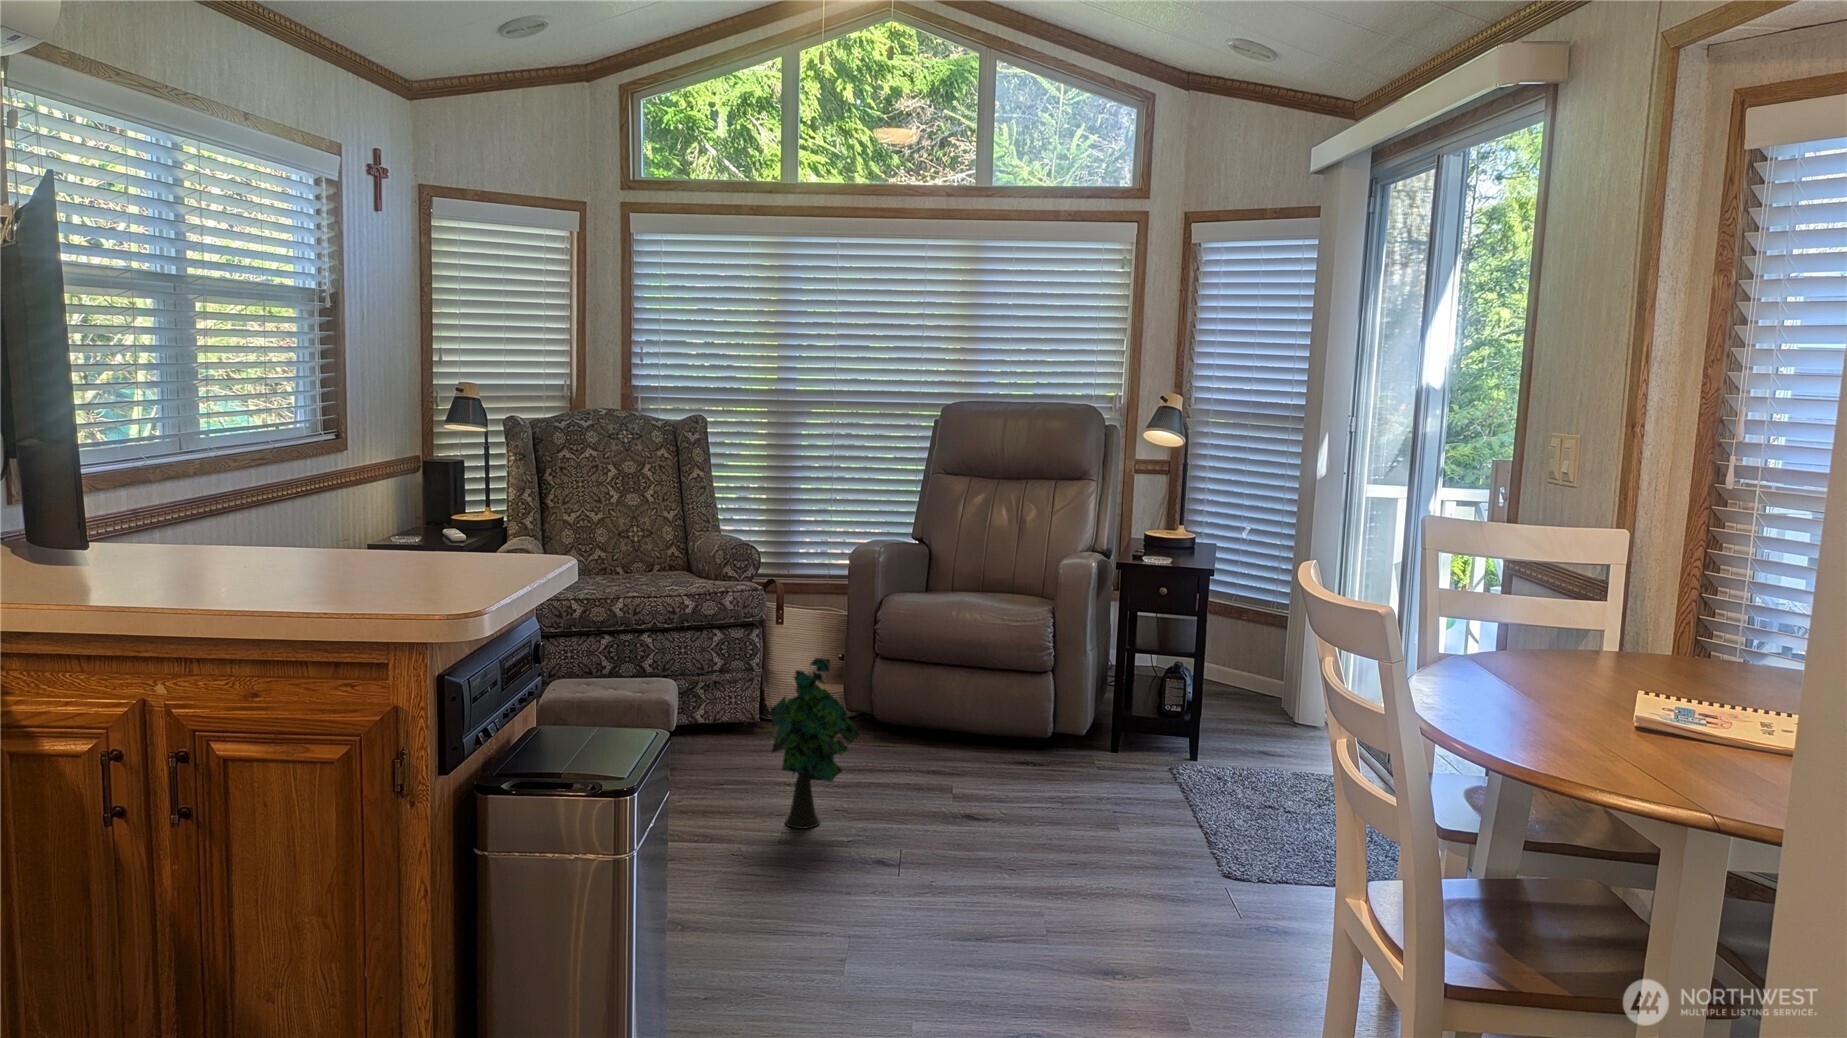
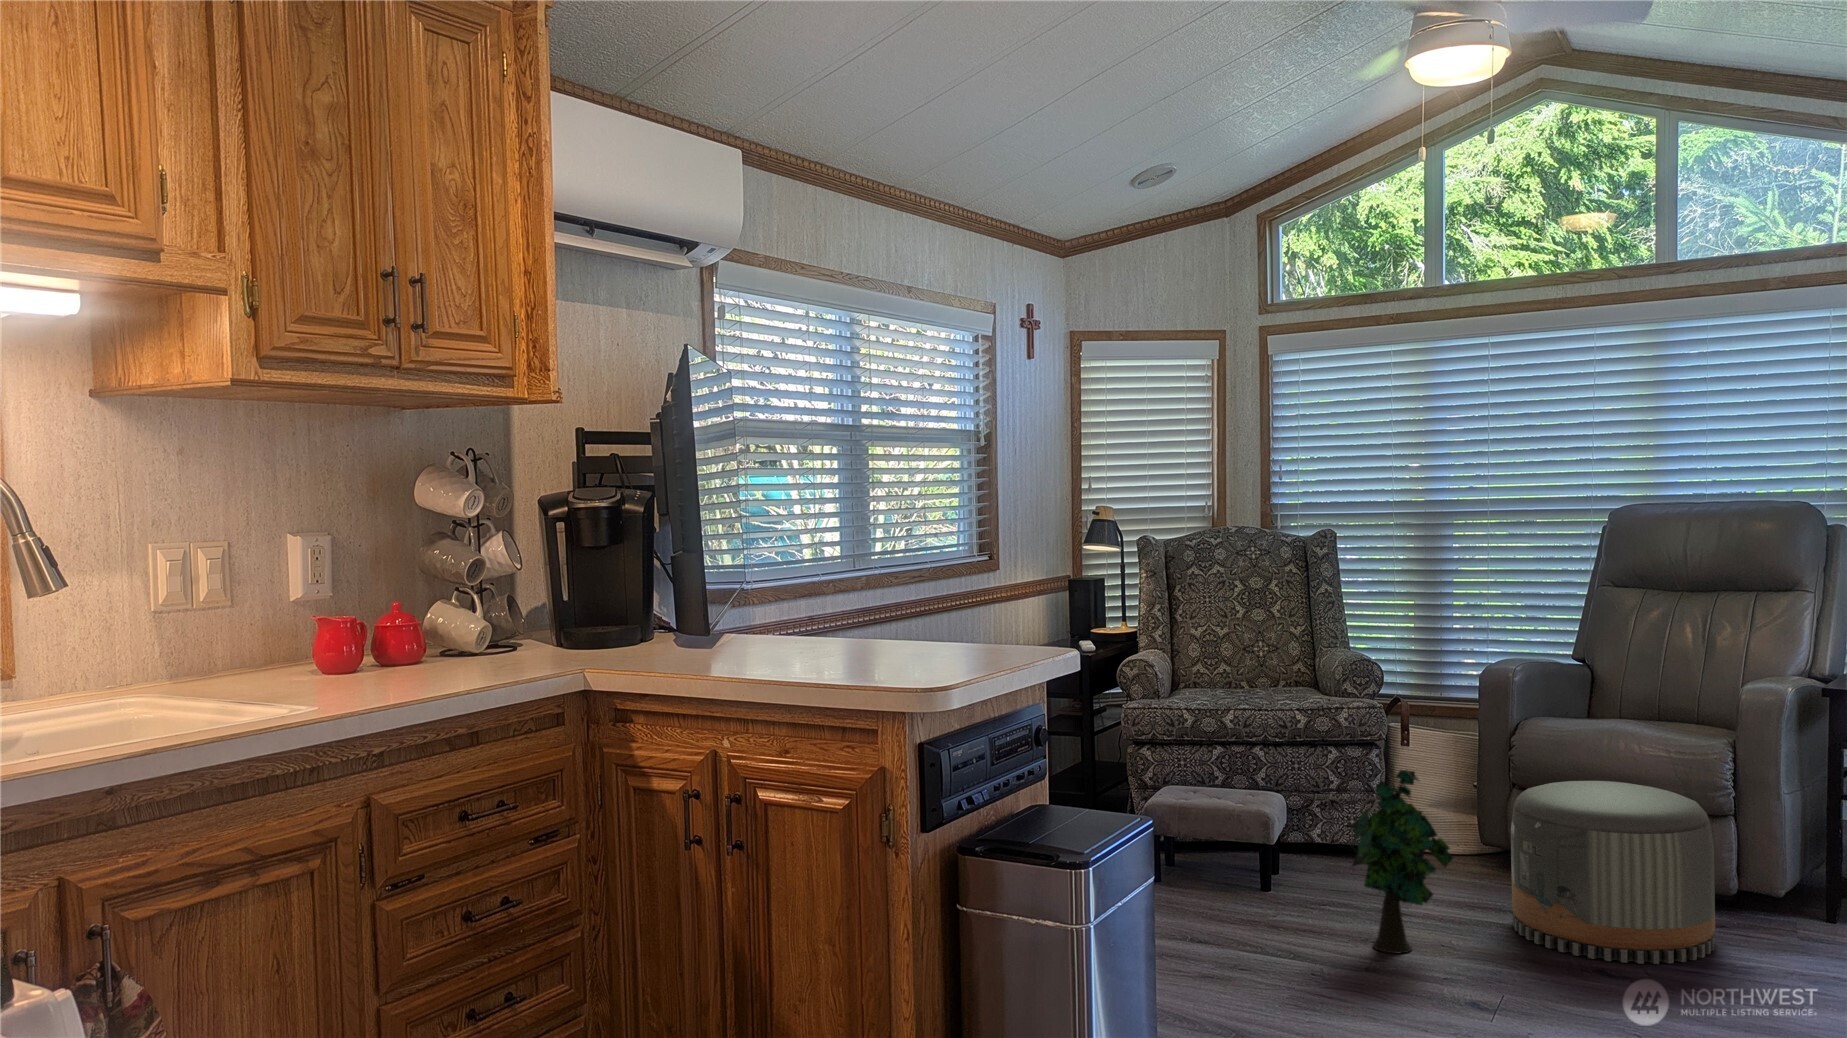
pouf: none [892,652,1051,809] -> present [1511,781,1715,964]

